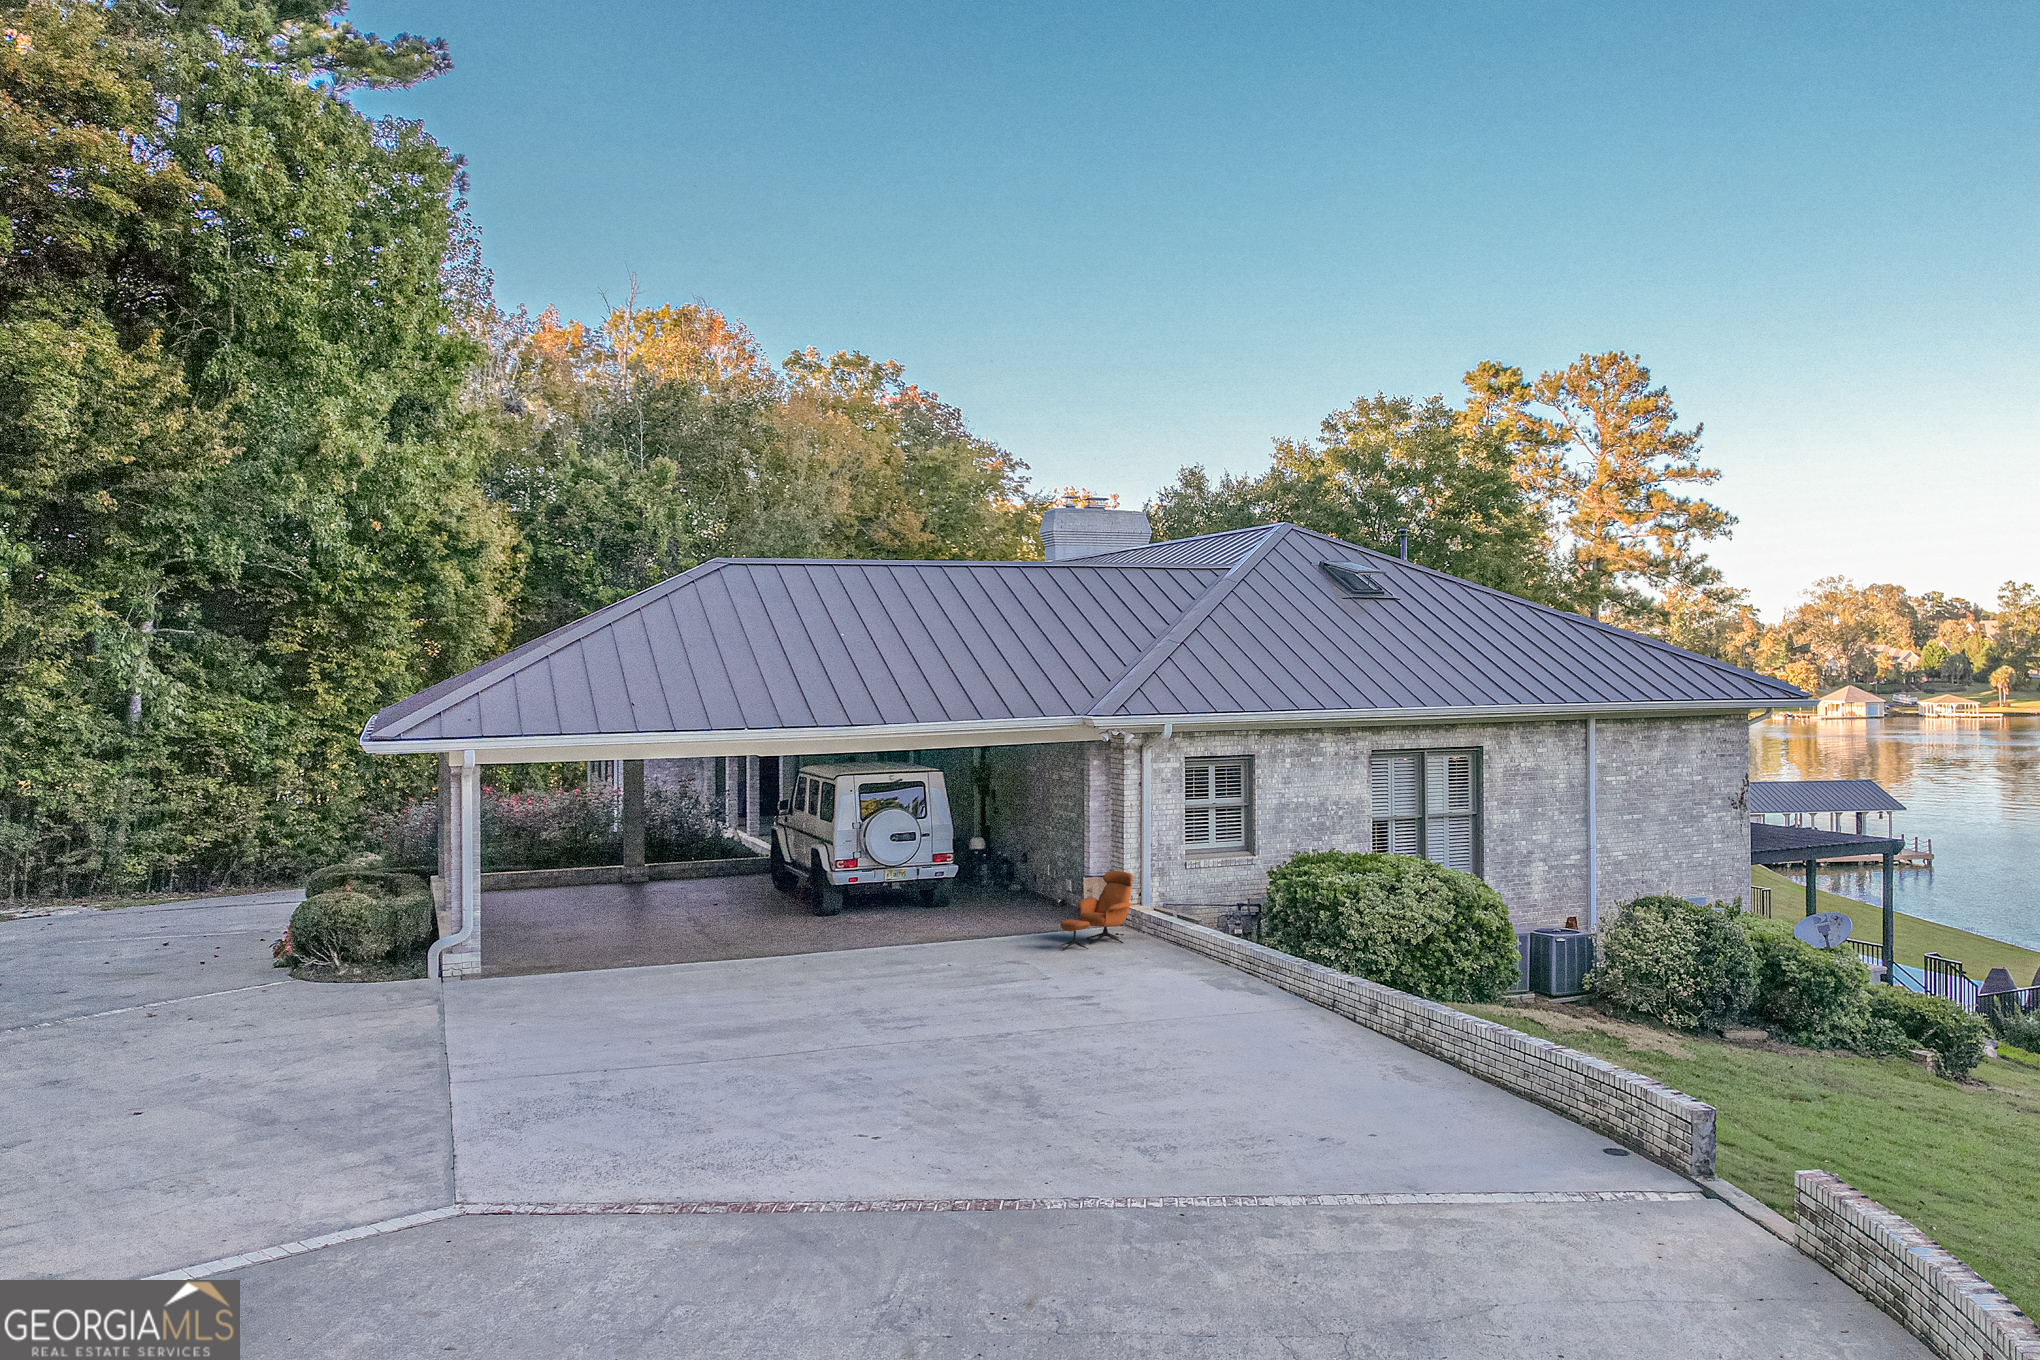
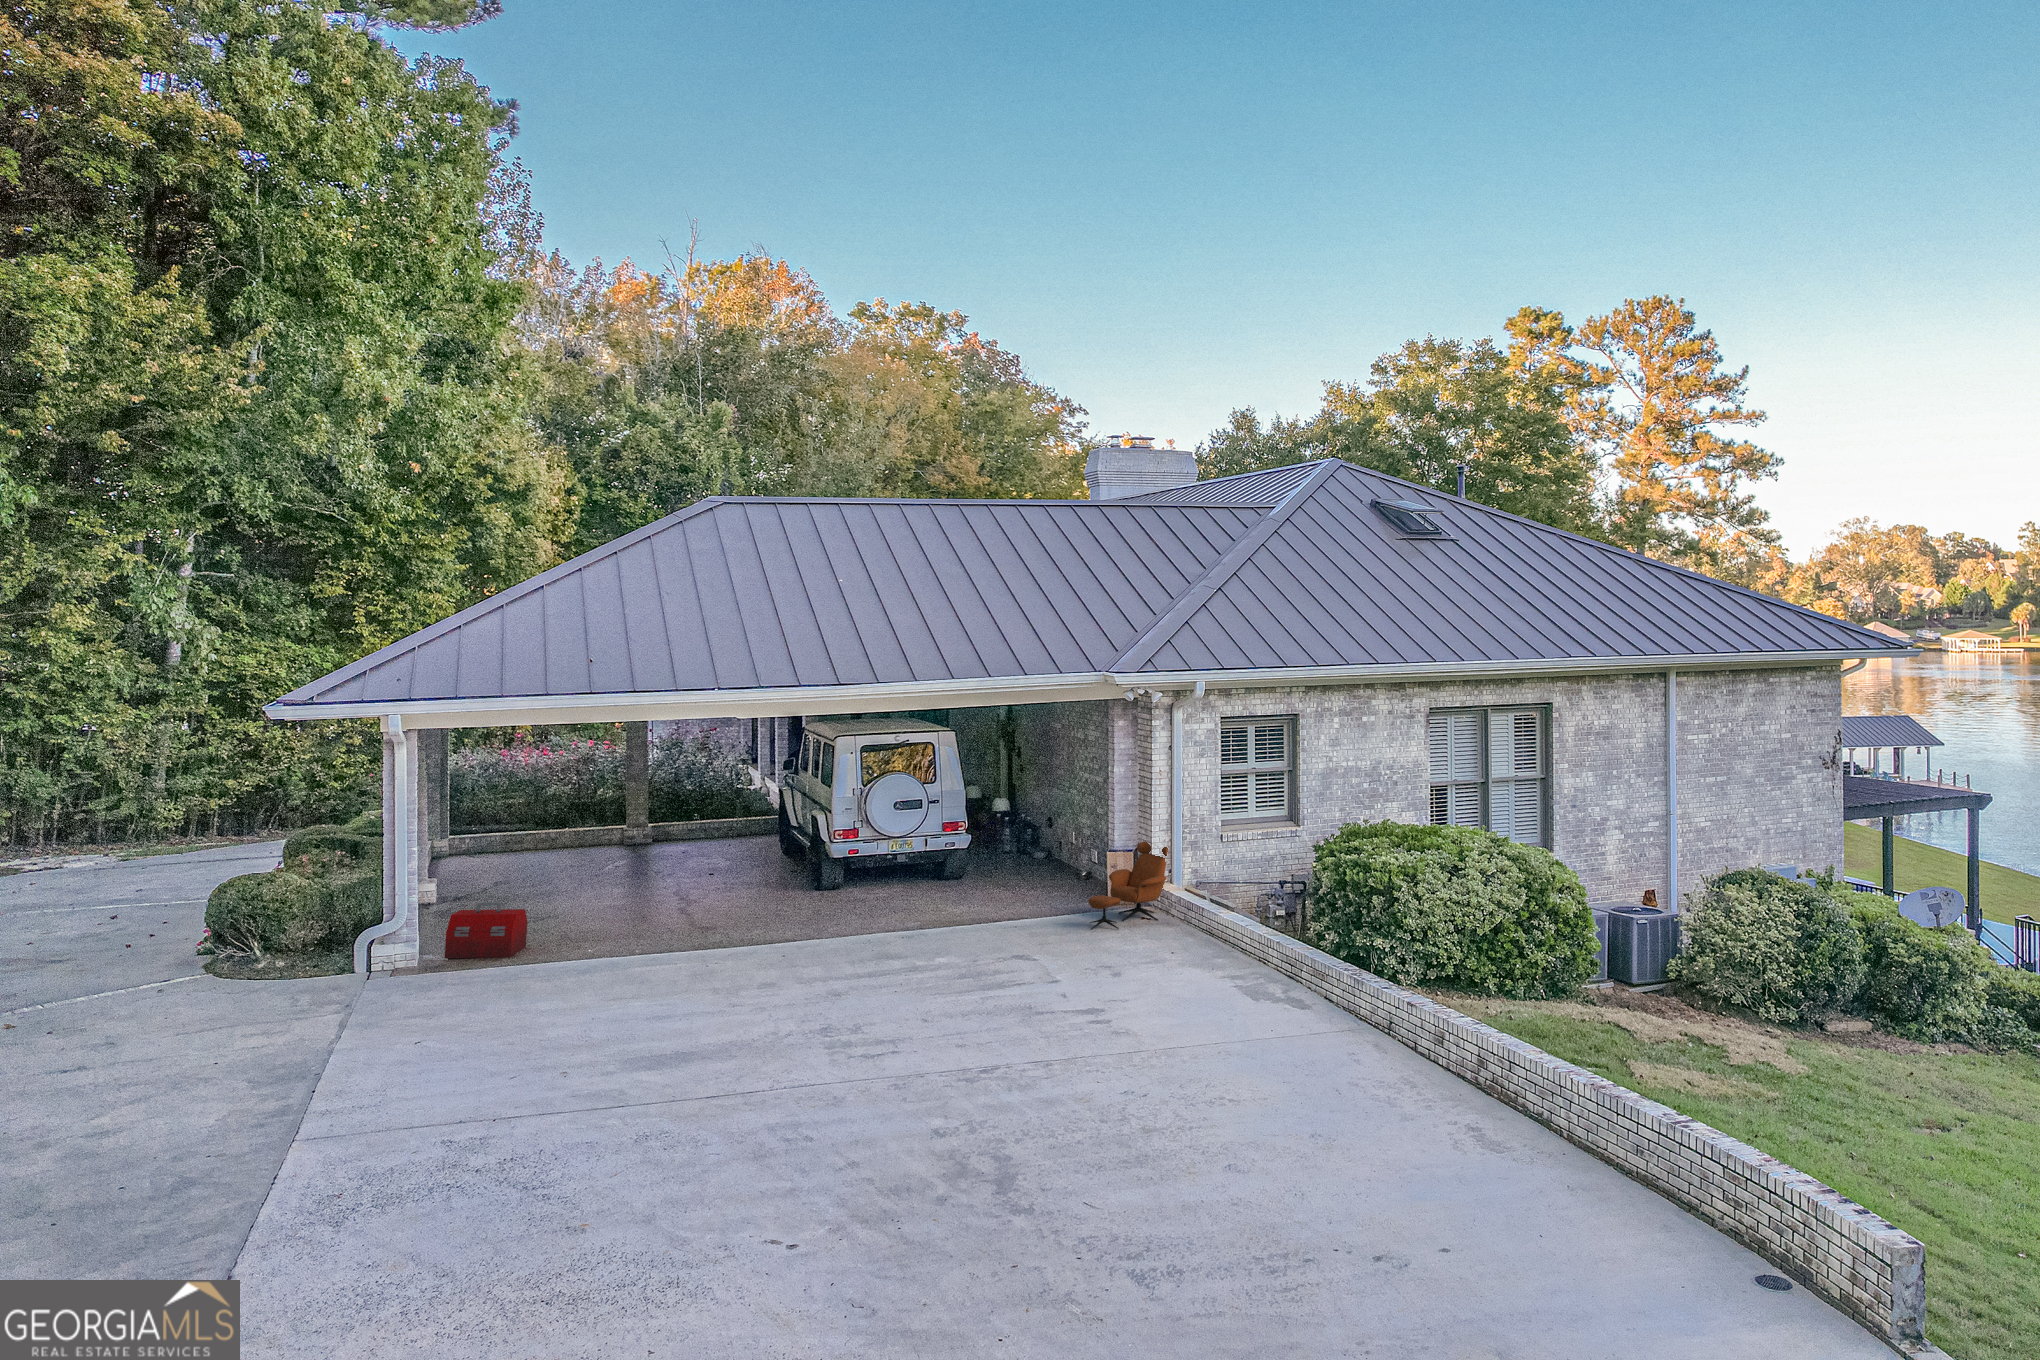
toolbox: none [471,925,544,976] -> present [445,902,528,959]

